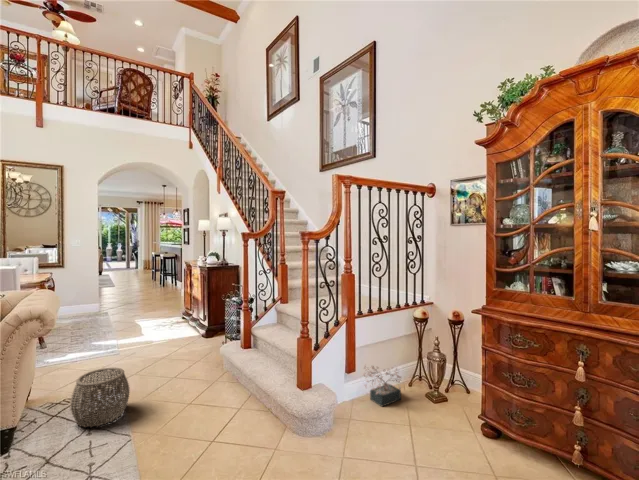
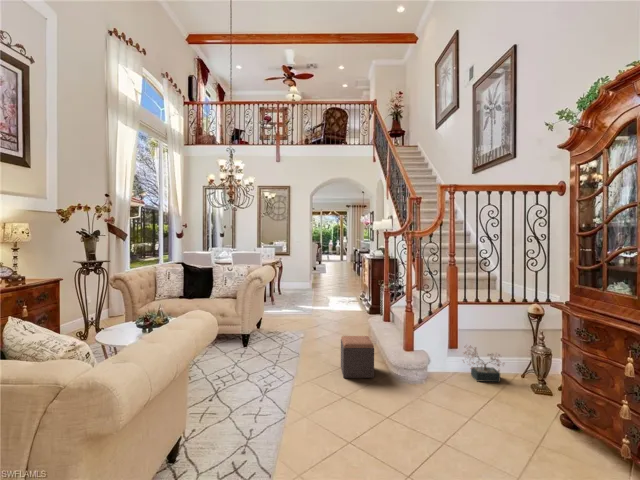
woven basket: present [71,368,129,427] -> none [277,314,306,345]
footstool: none [212,385,272,467] -> present [341,336,374,378]

